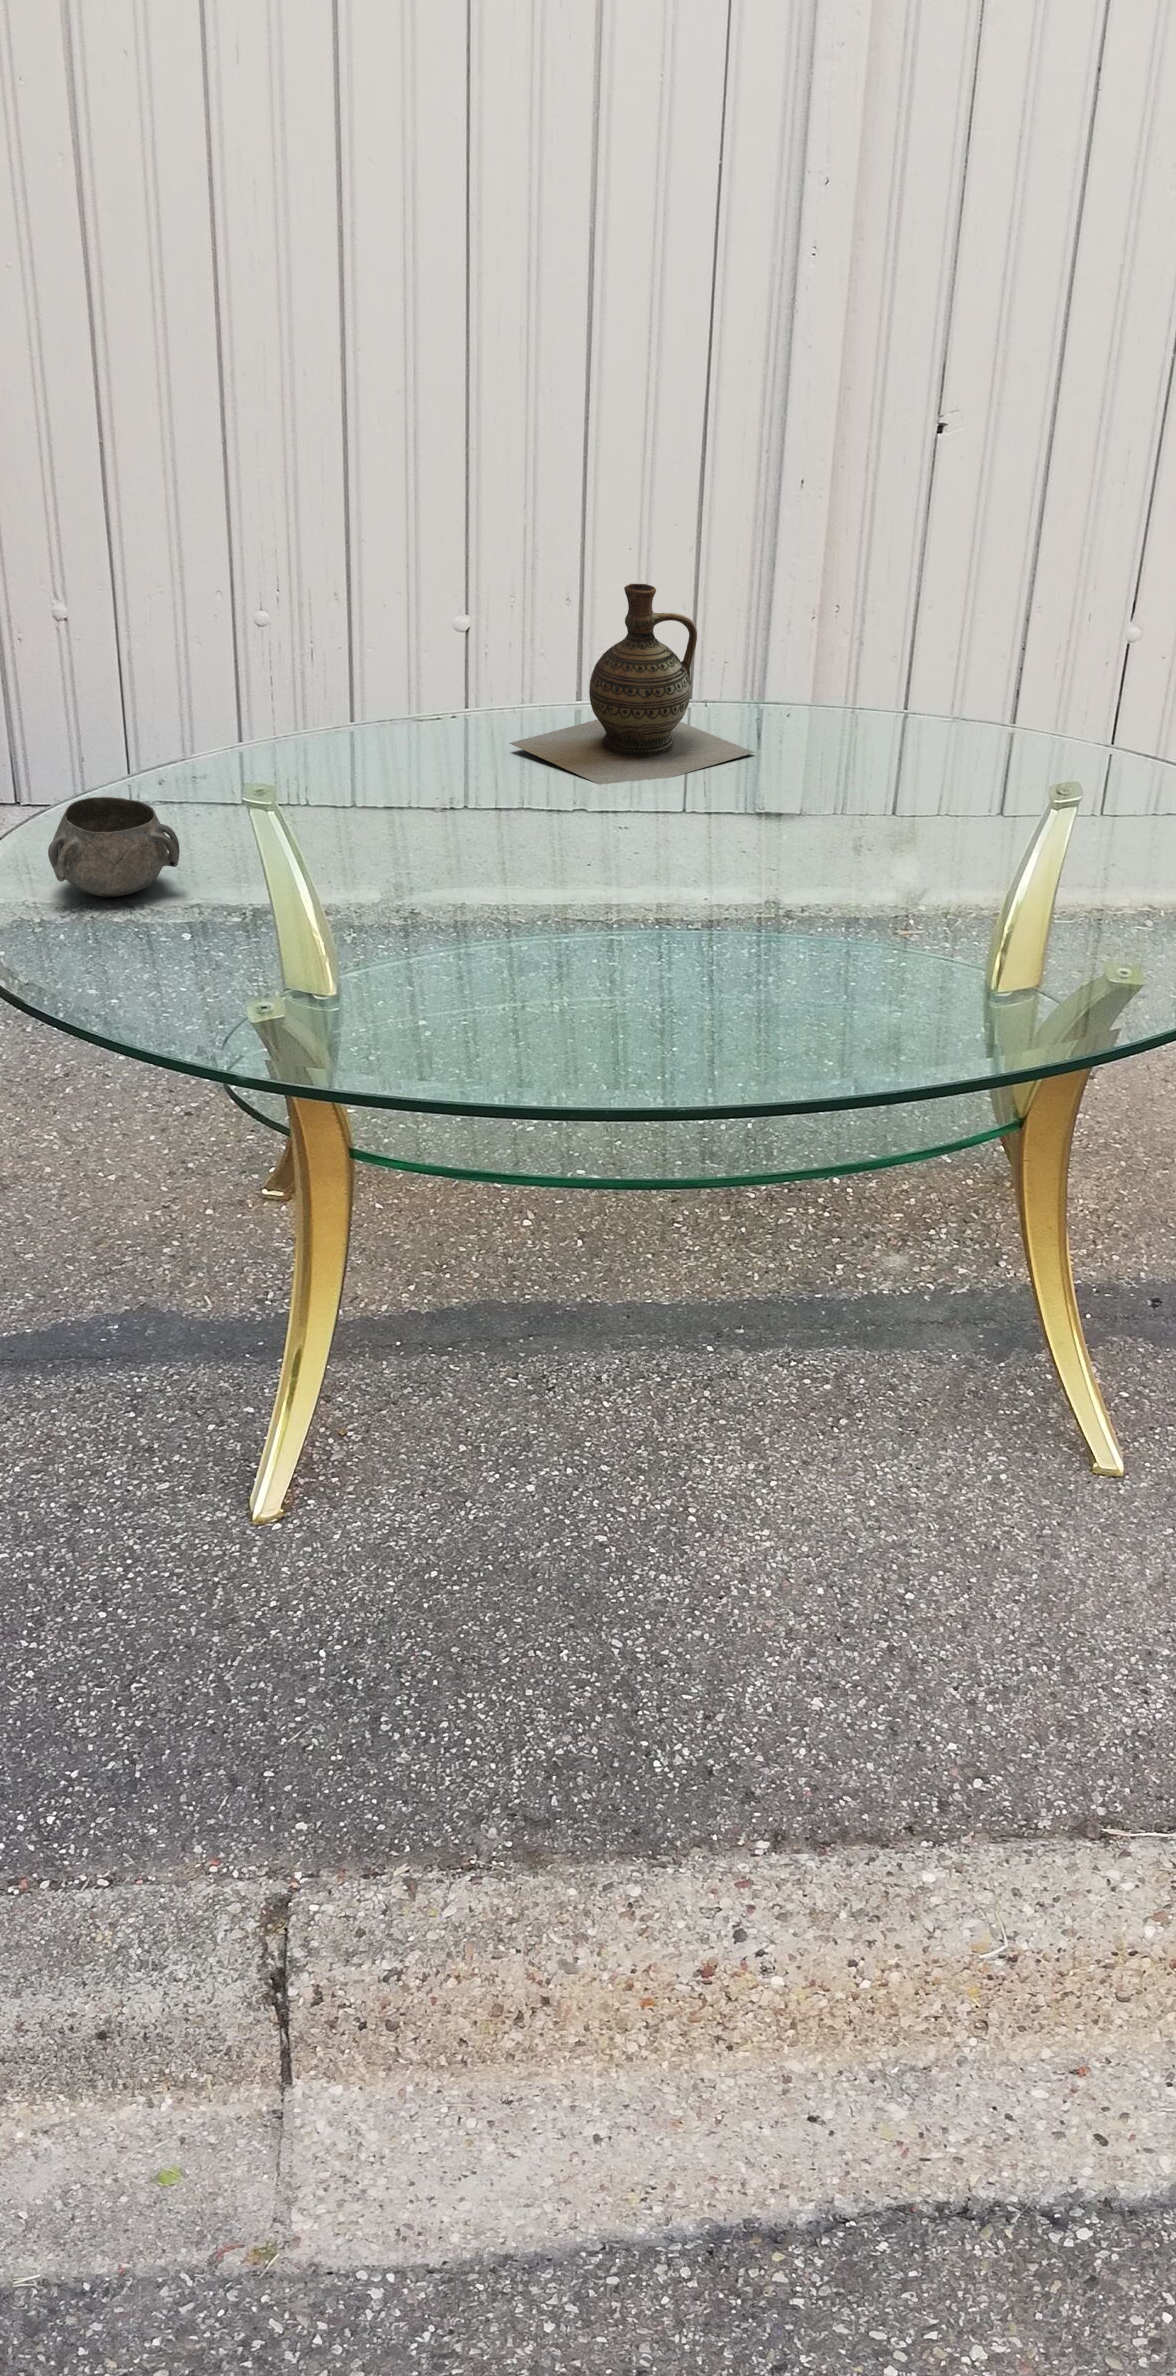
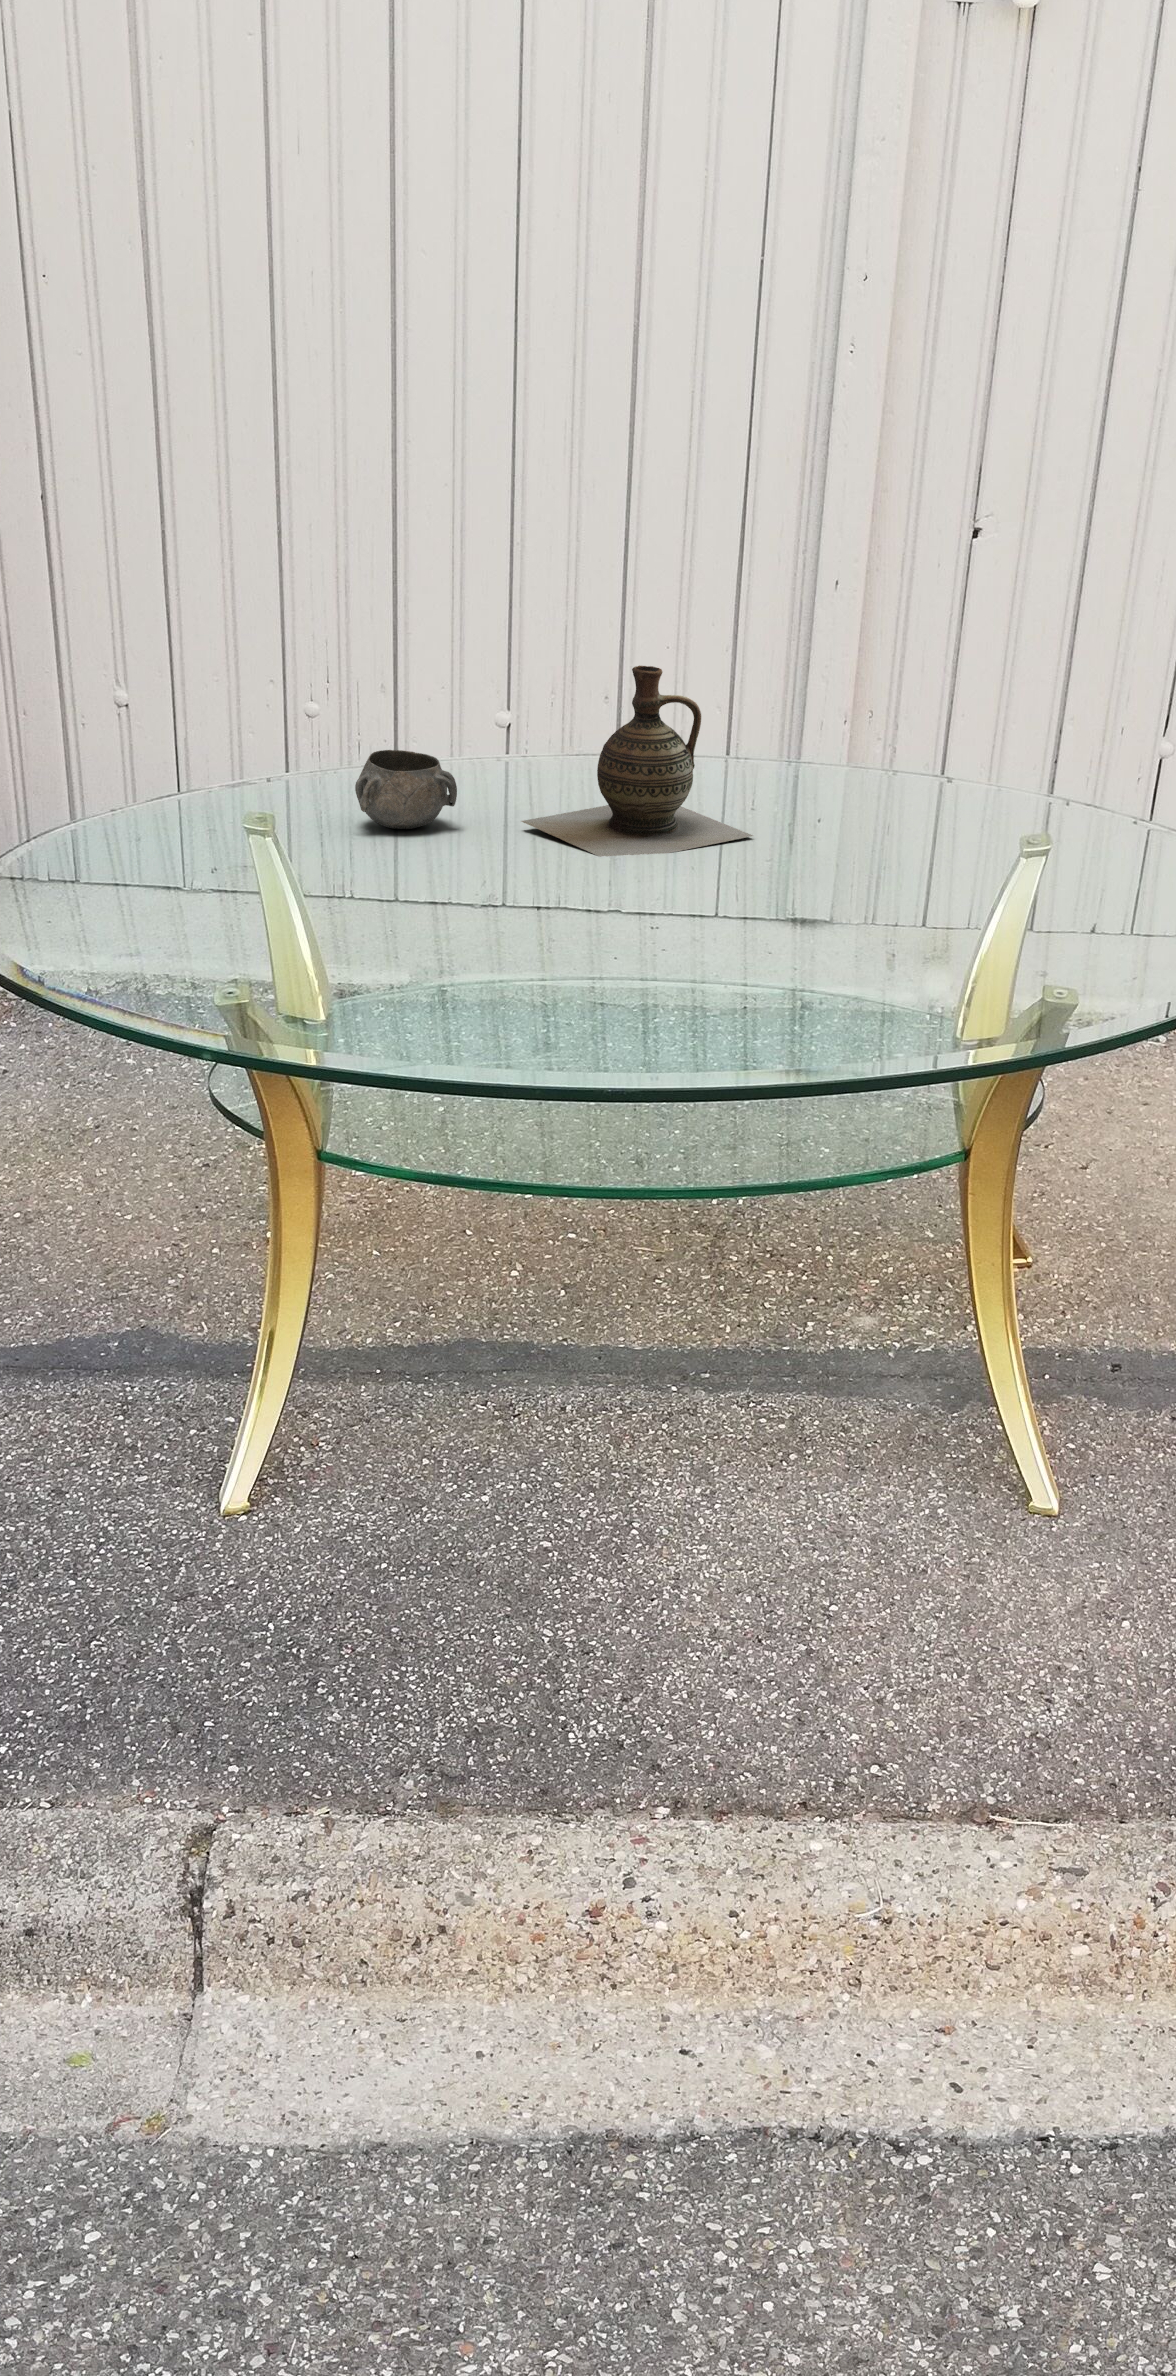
decorative bowl: present [48,797,180,897] -> present [355,750,457,829]

